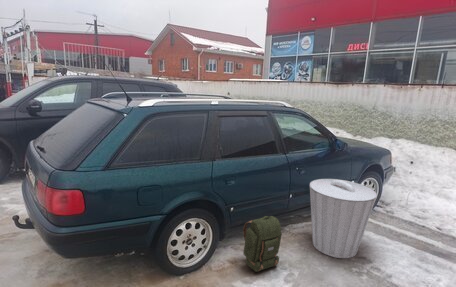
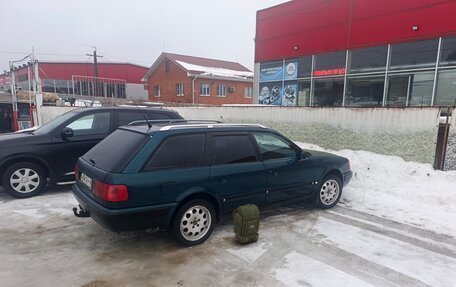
trash can: present [310,179,377,258] -> none [281,179,328,235]

